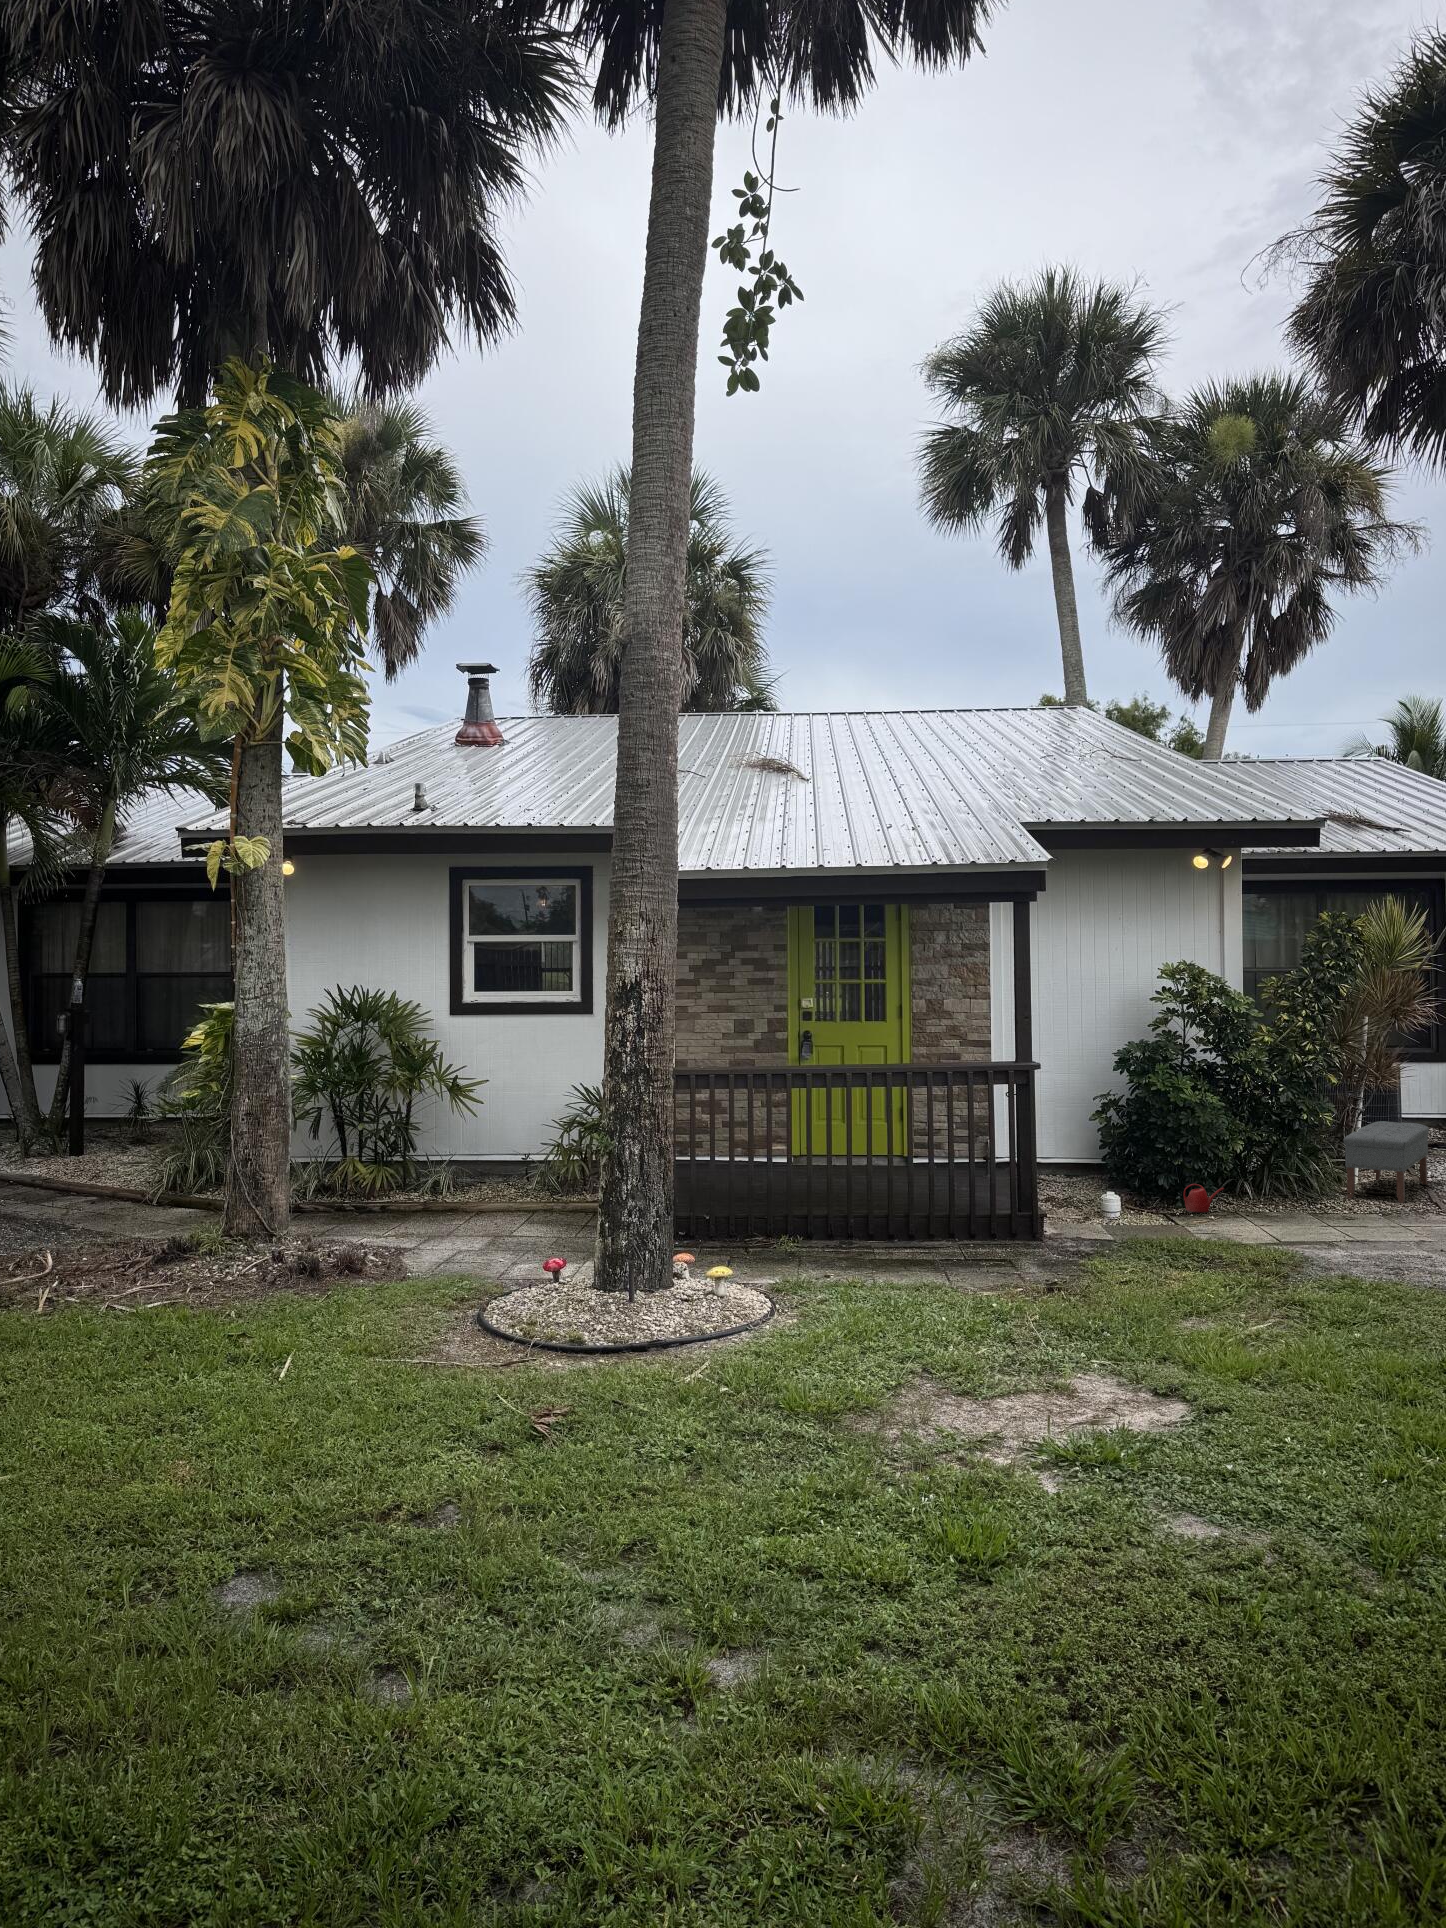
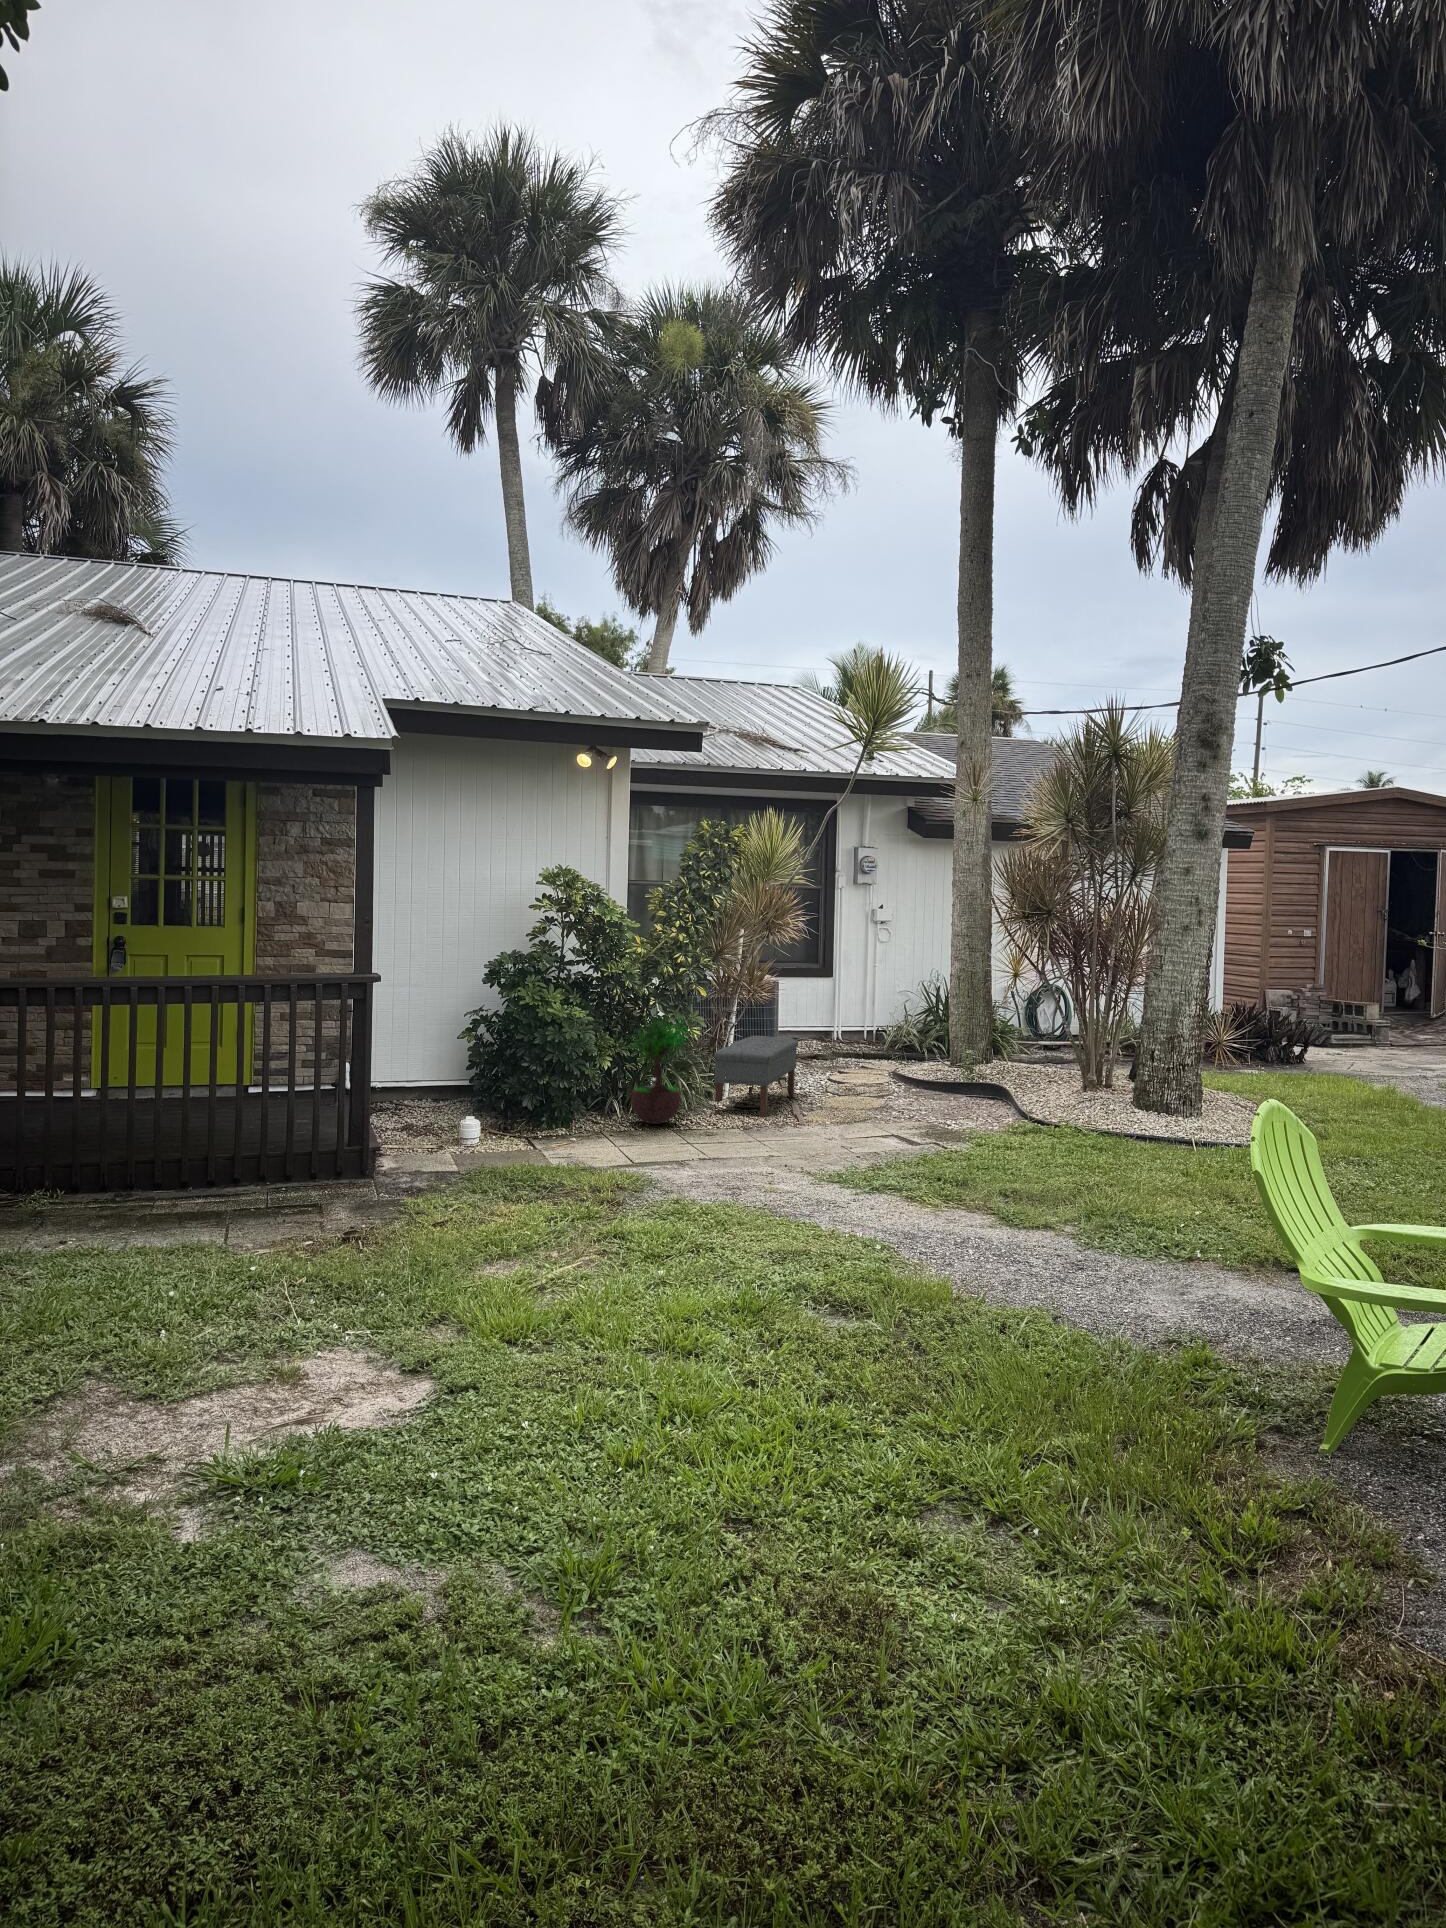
potted tree: none [1253,1093,1324,1206] -> present [627,1017,691,1124]
watering can: present [1183,1184,1224,1213] -> none [544,1105,588,1135]

